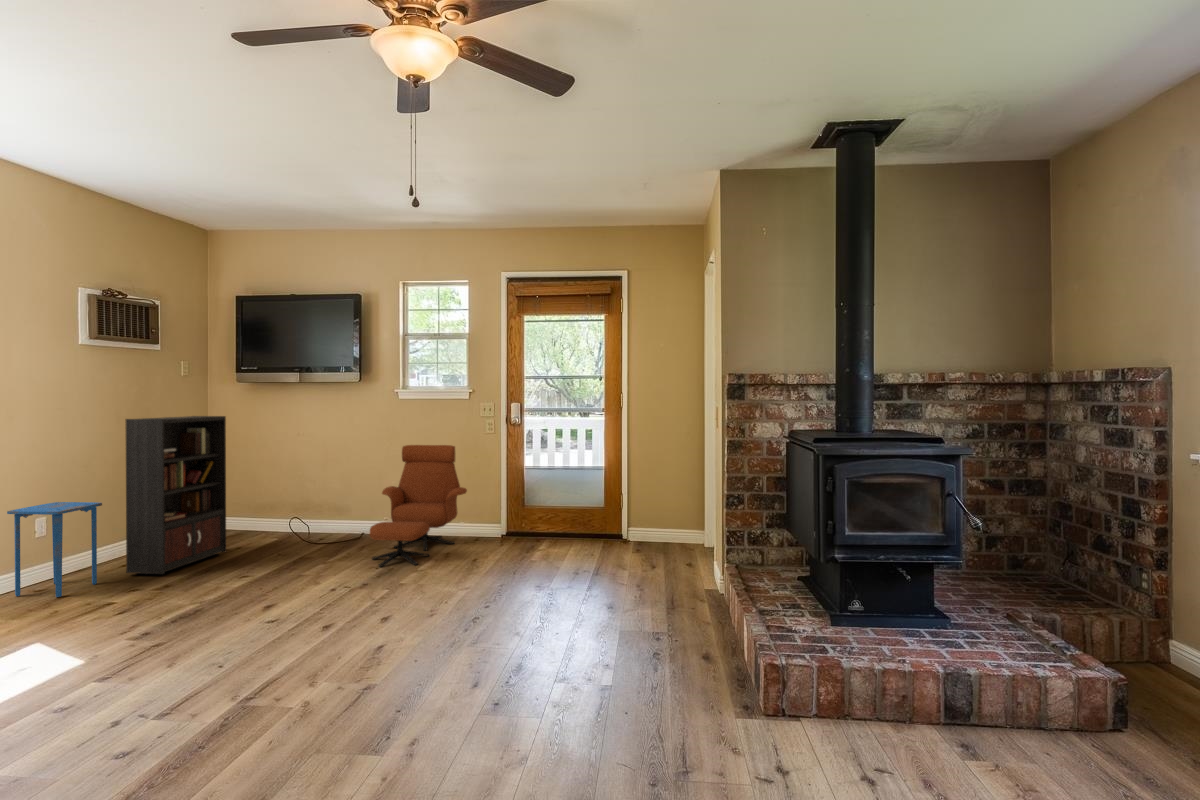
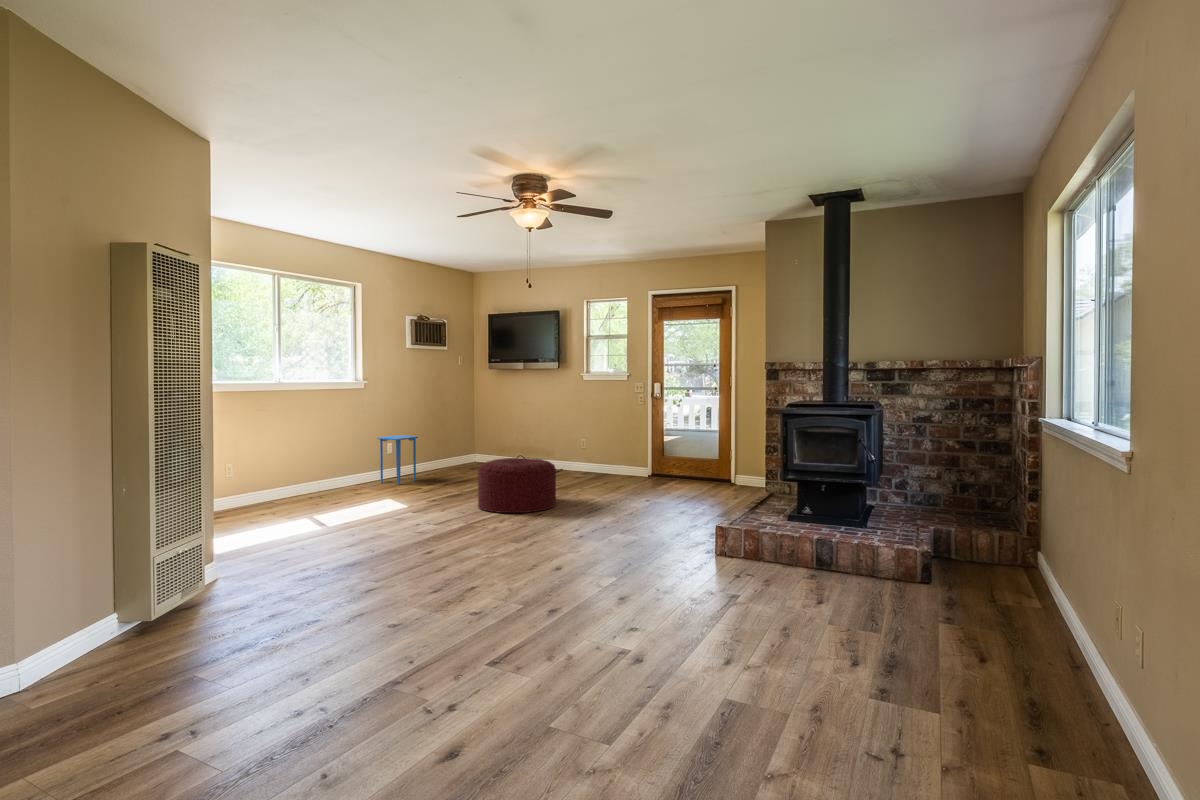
bookcase: present [125,416,226,574] -> none [429,390,480,479]
lounge chair: present [370,445,467,567] -> none [556,411,622,485]
ottoman: none [243,537,396,654] -> present [478,458,556,513]

